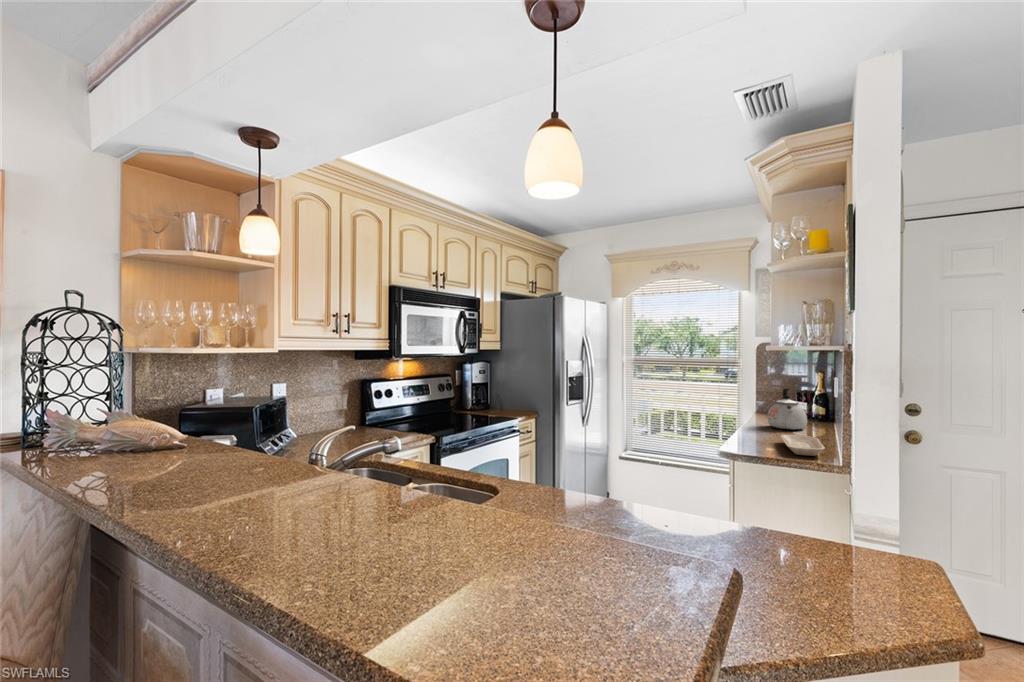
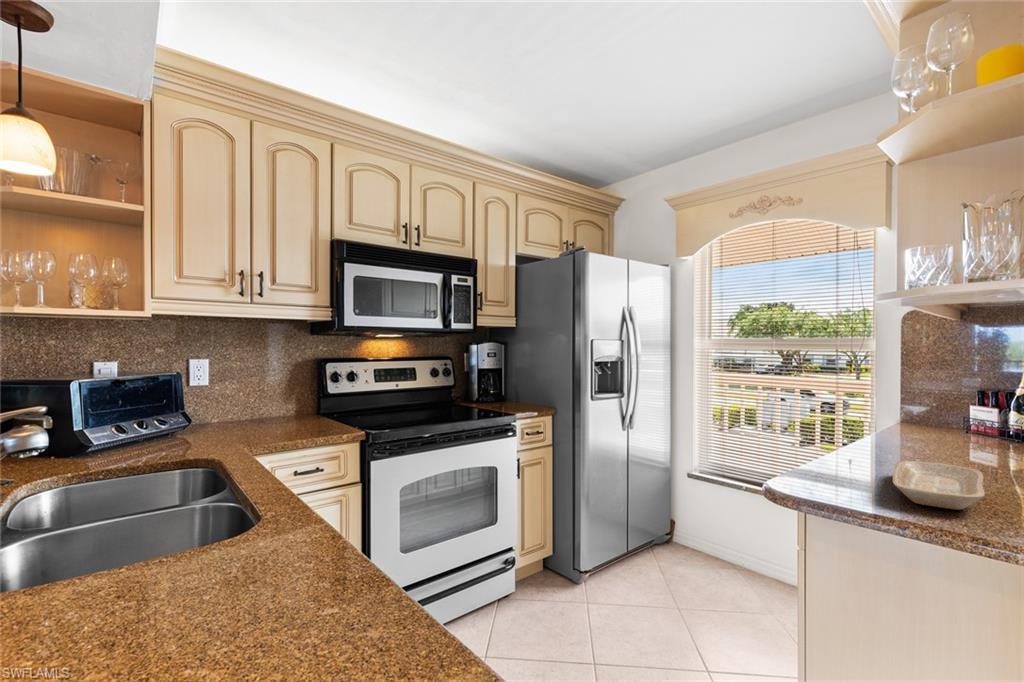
kettle: present [767,389,807,430] -> none [898,377,982,453]

